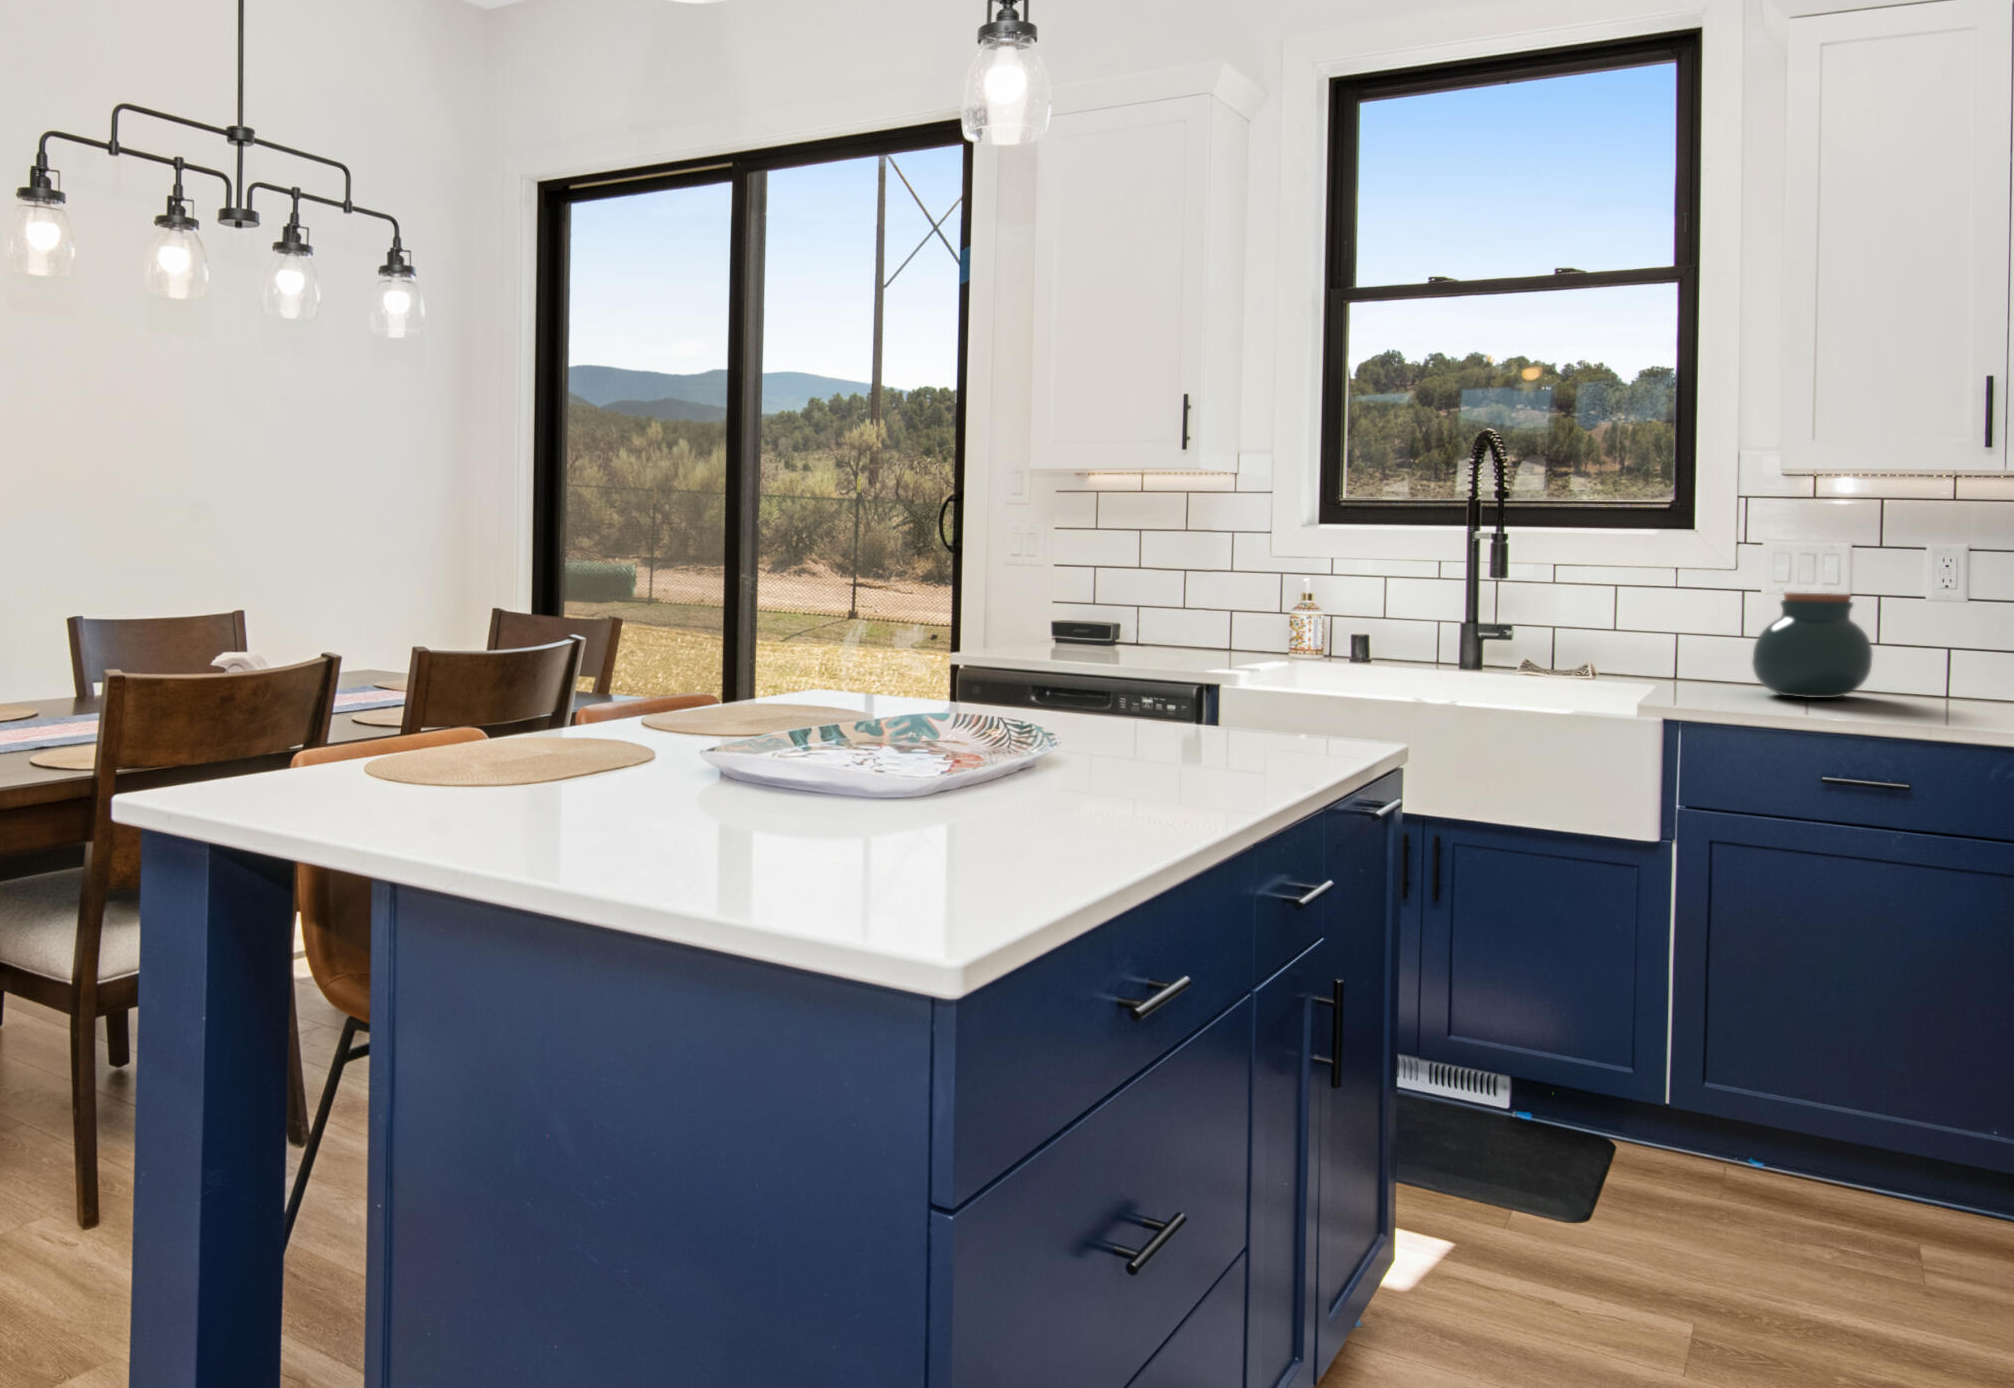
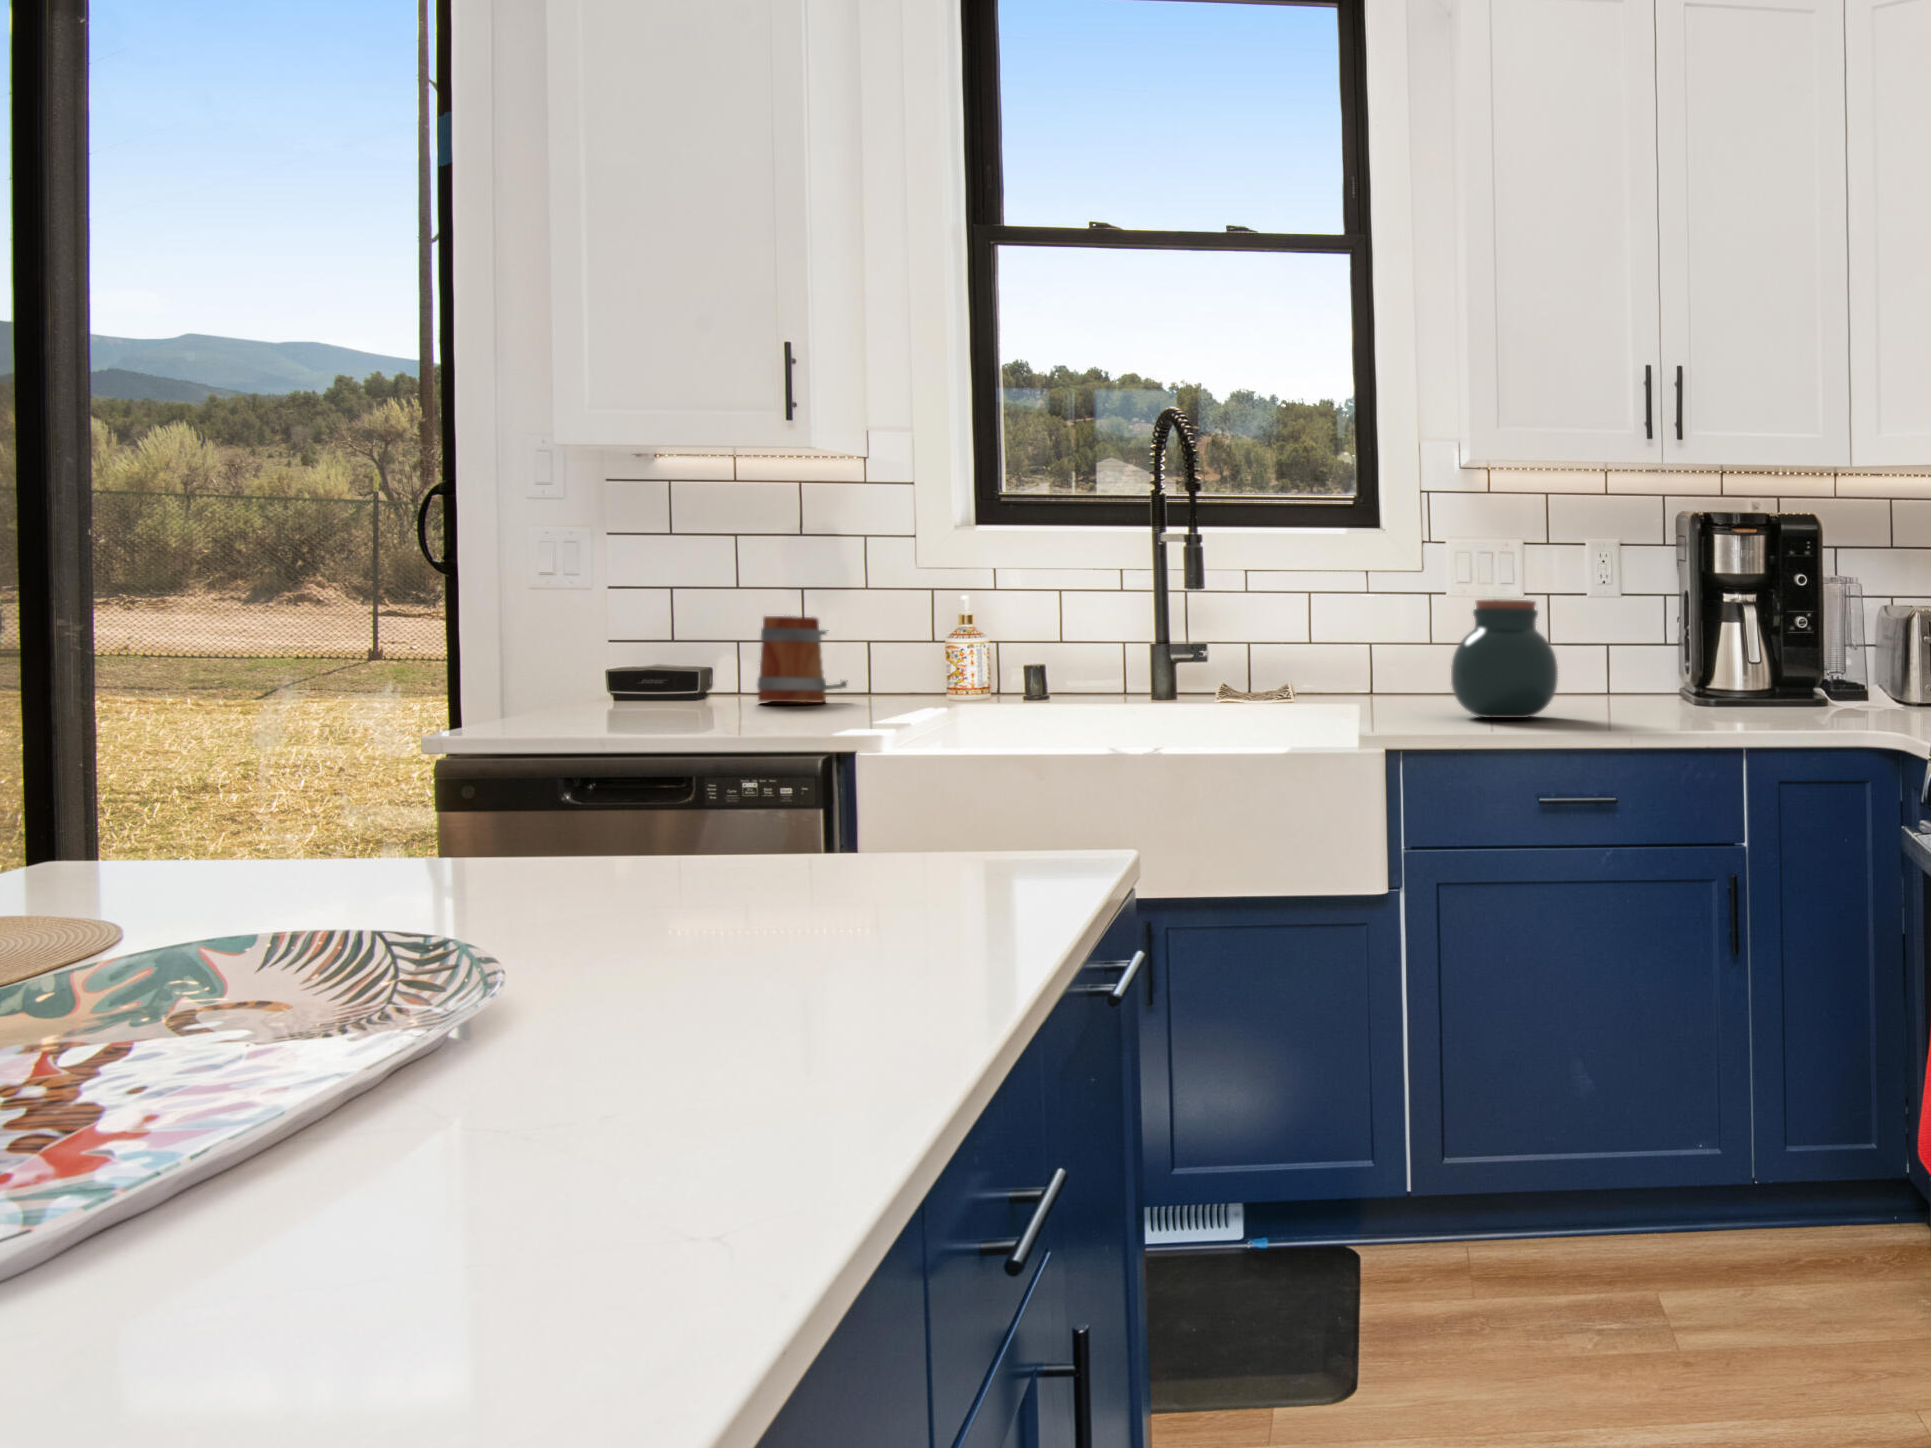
mug: none [1145,595,1212,658] -> present [757,616,847,703]

